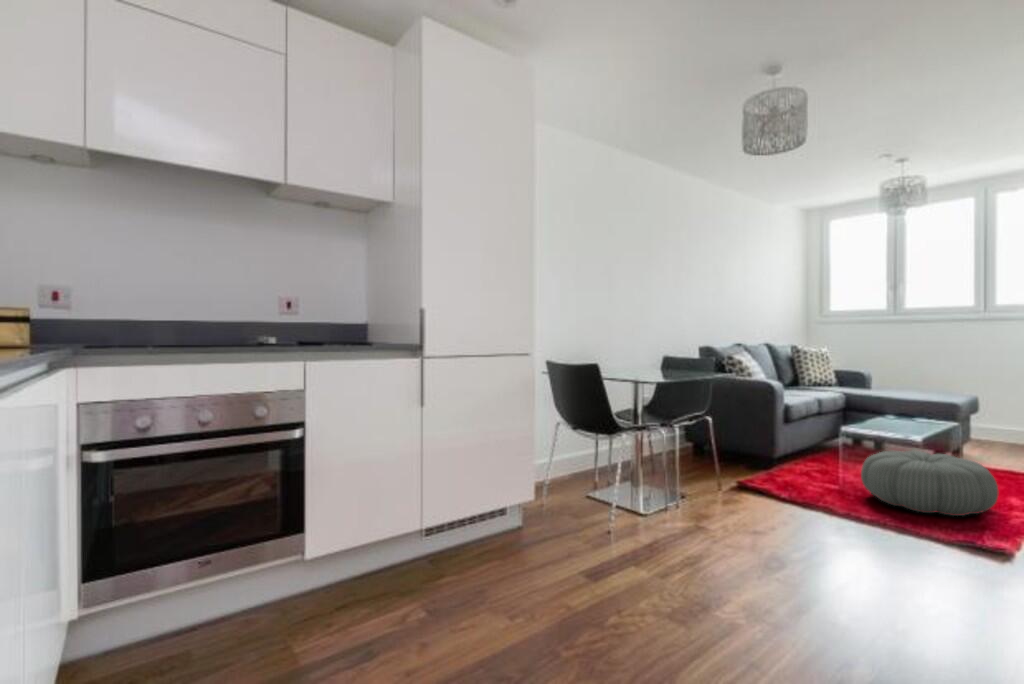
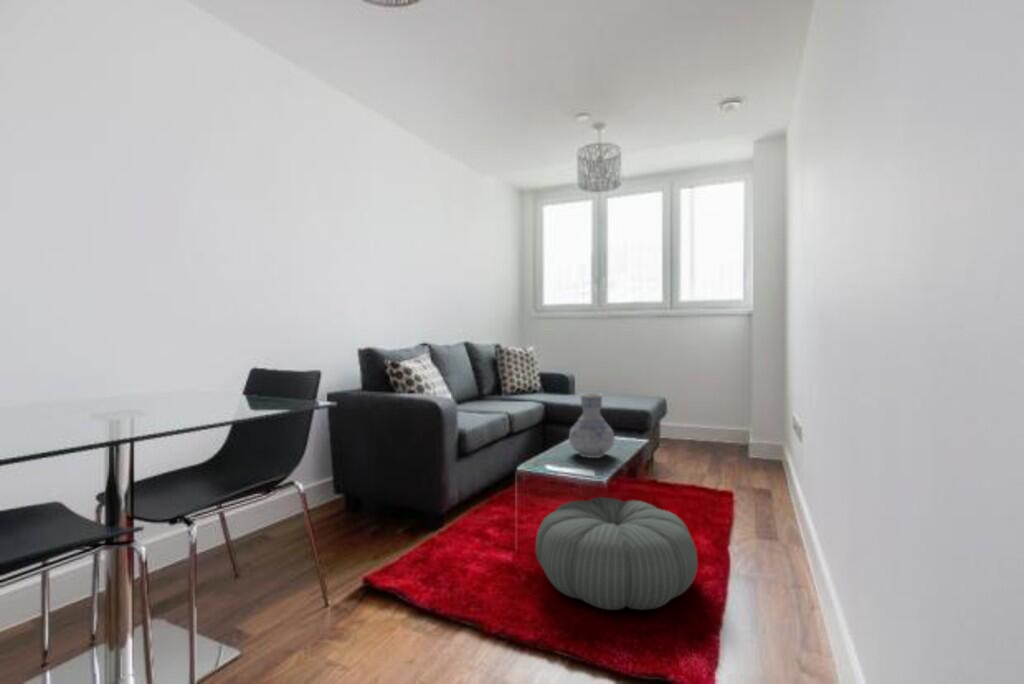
vase: none [880,379,921,427] -> present [569,393,614,458]

